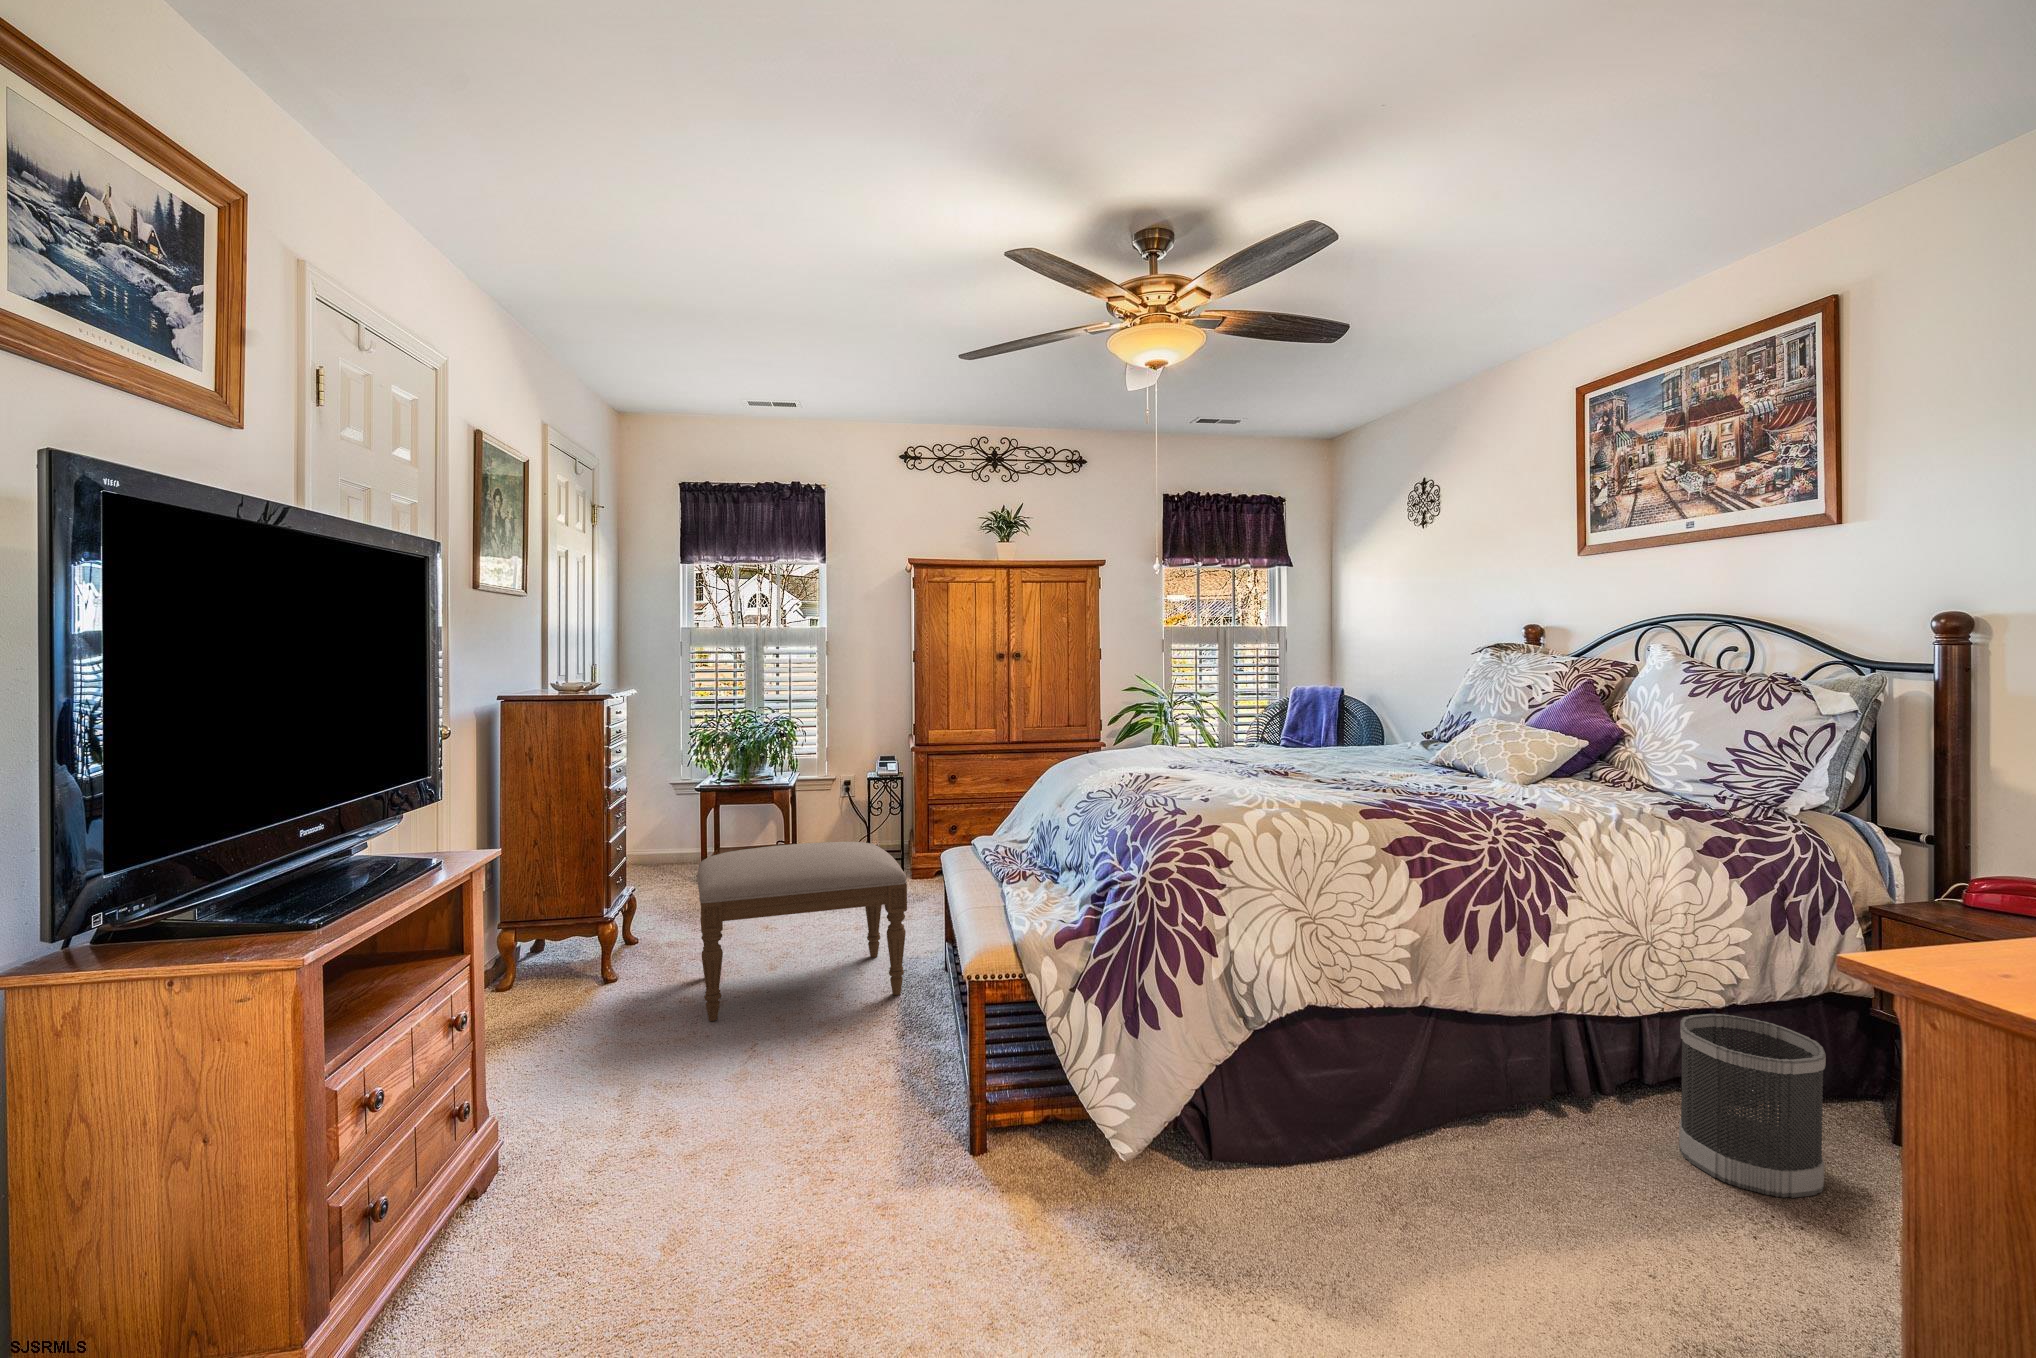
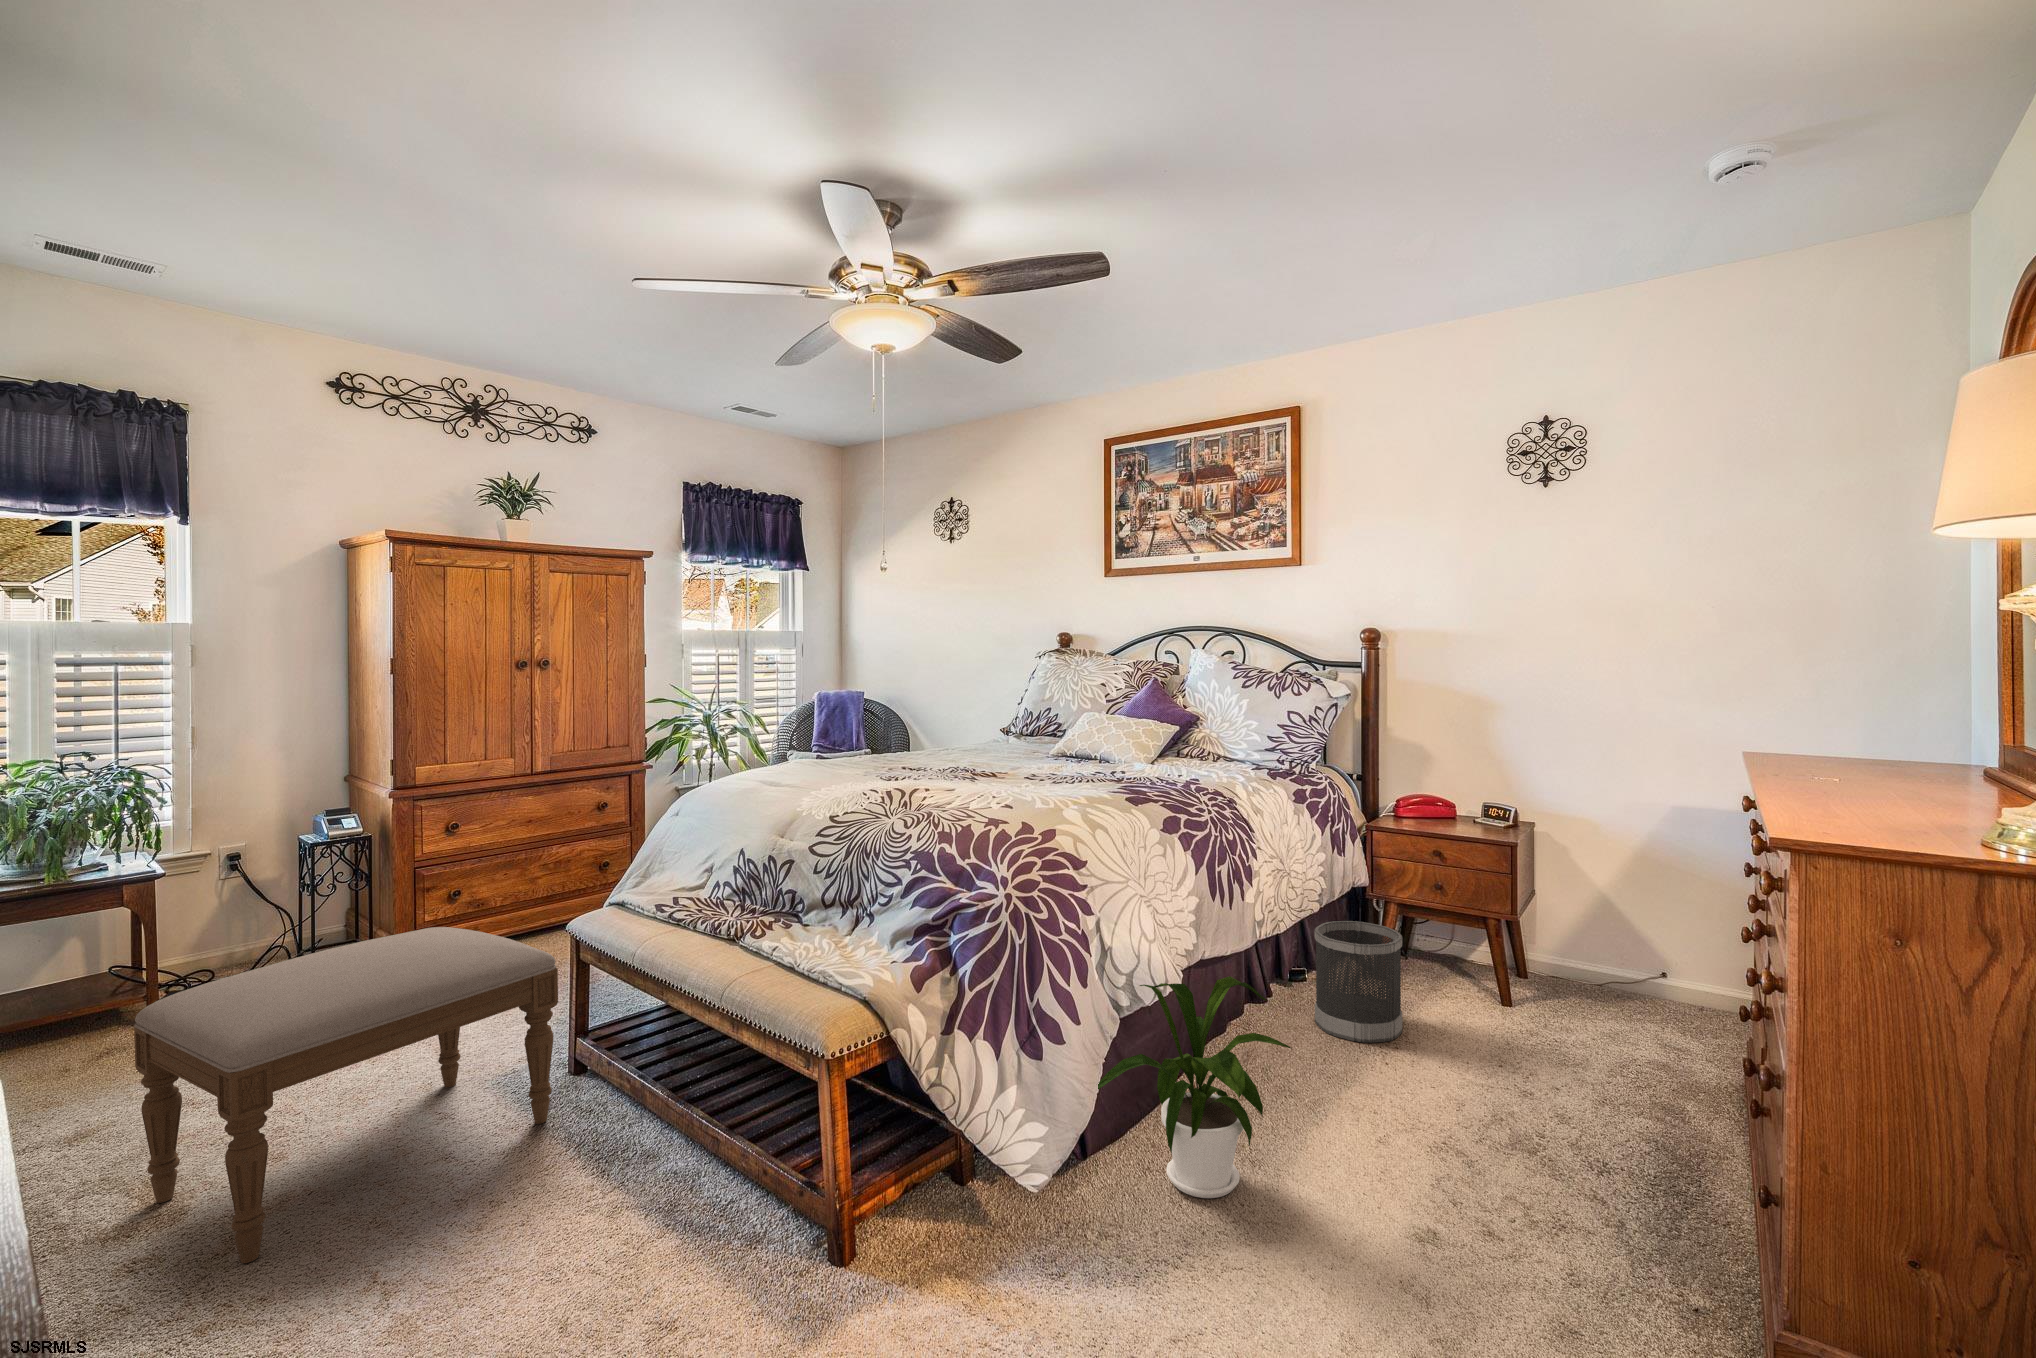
house plant: none [1212,996,1424,1248] -> present [1098,976,1291,1198]

